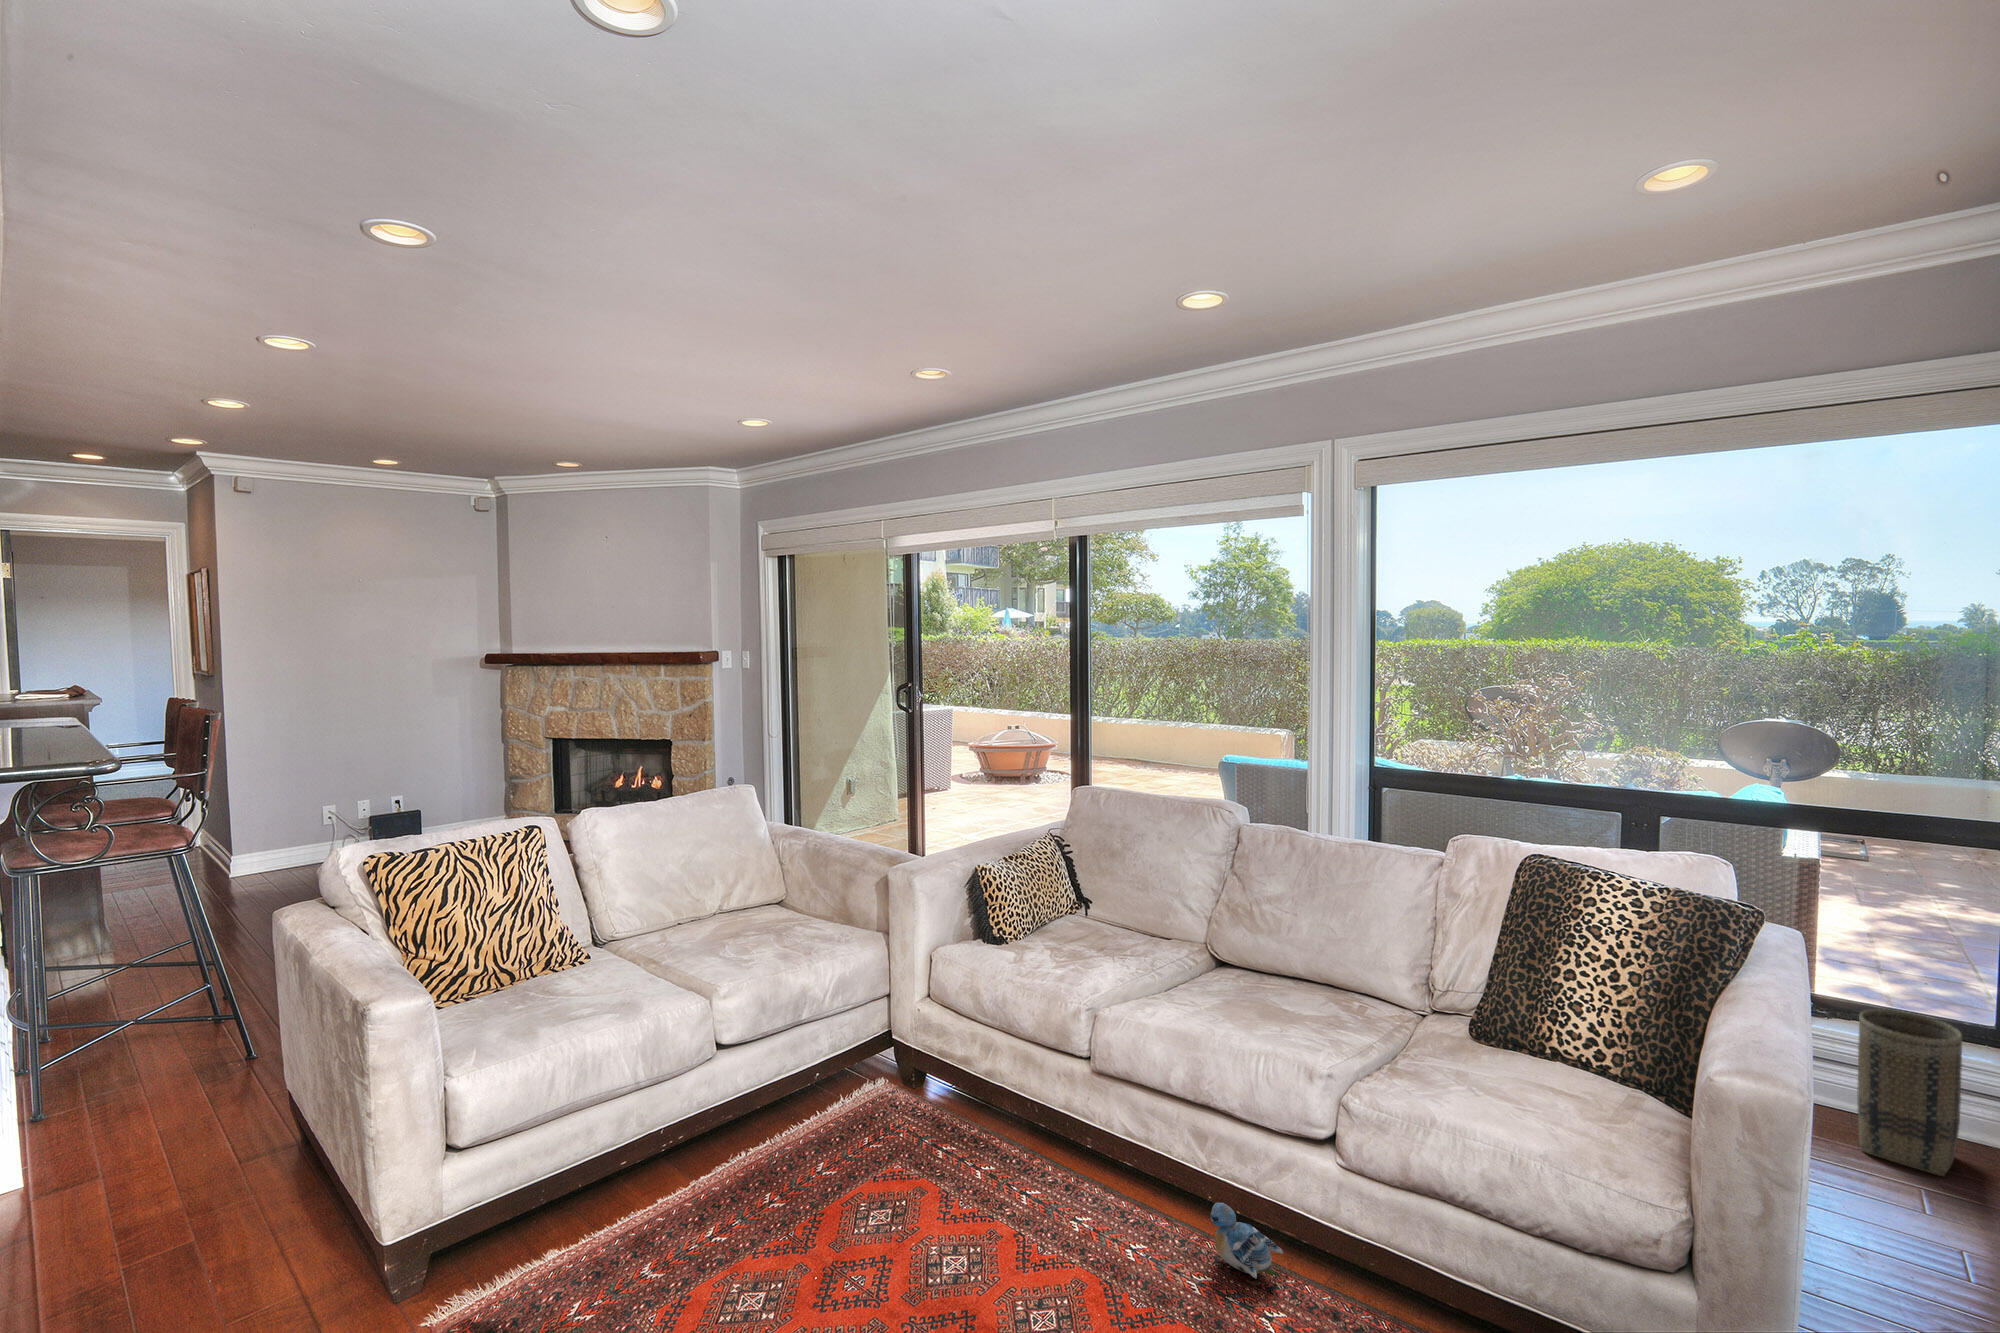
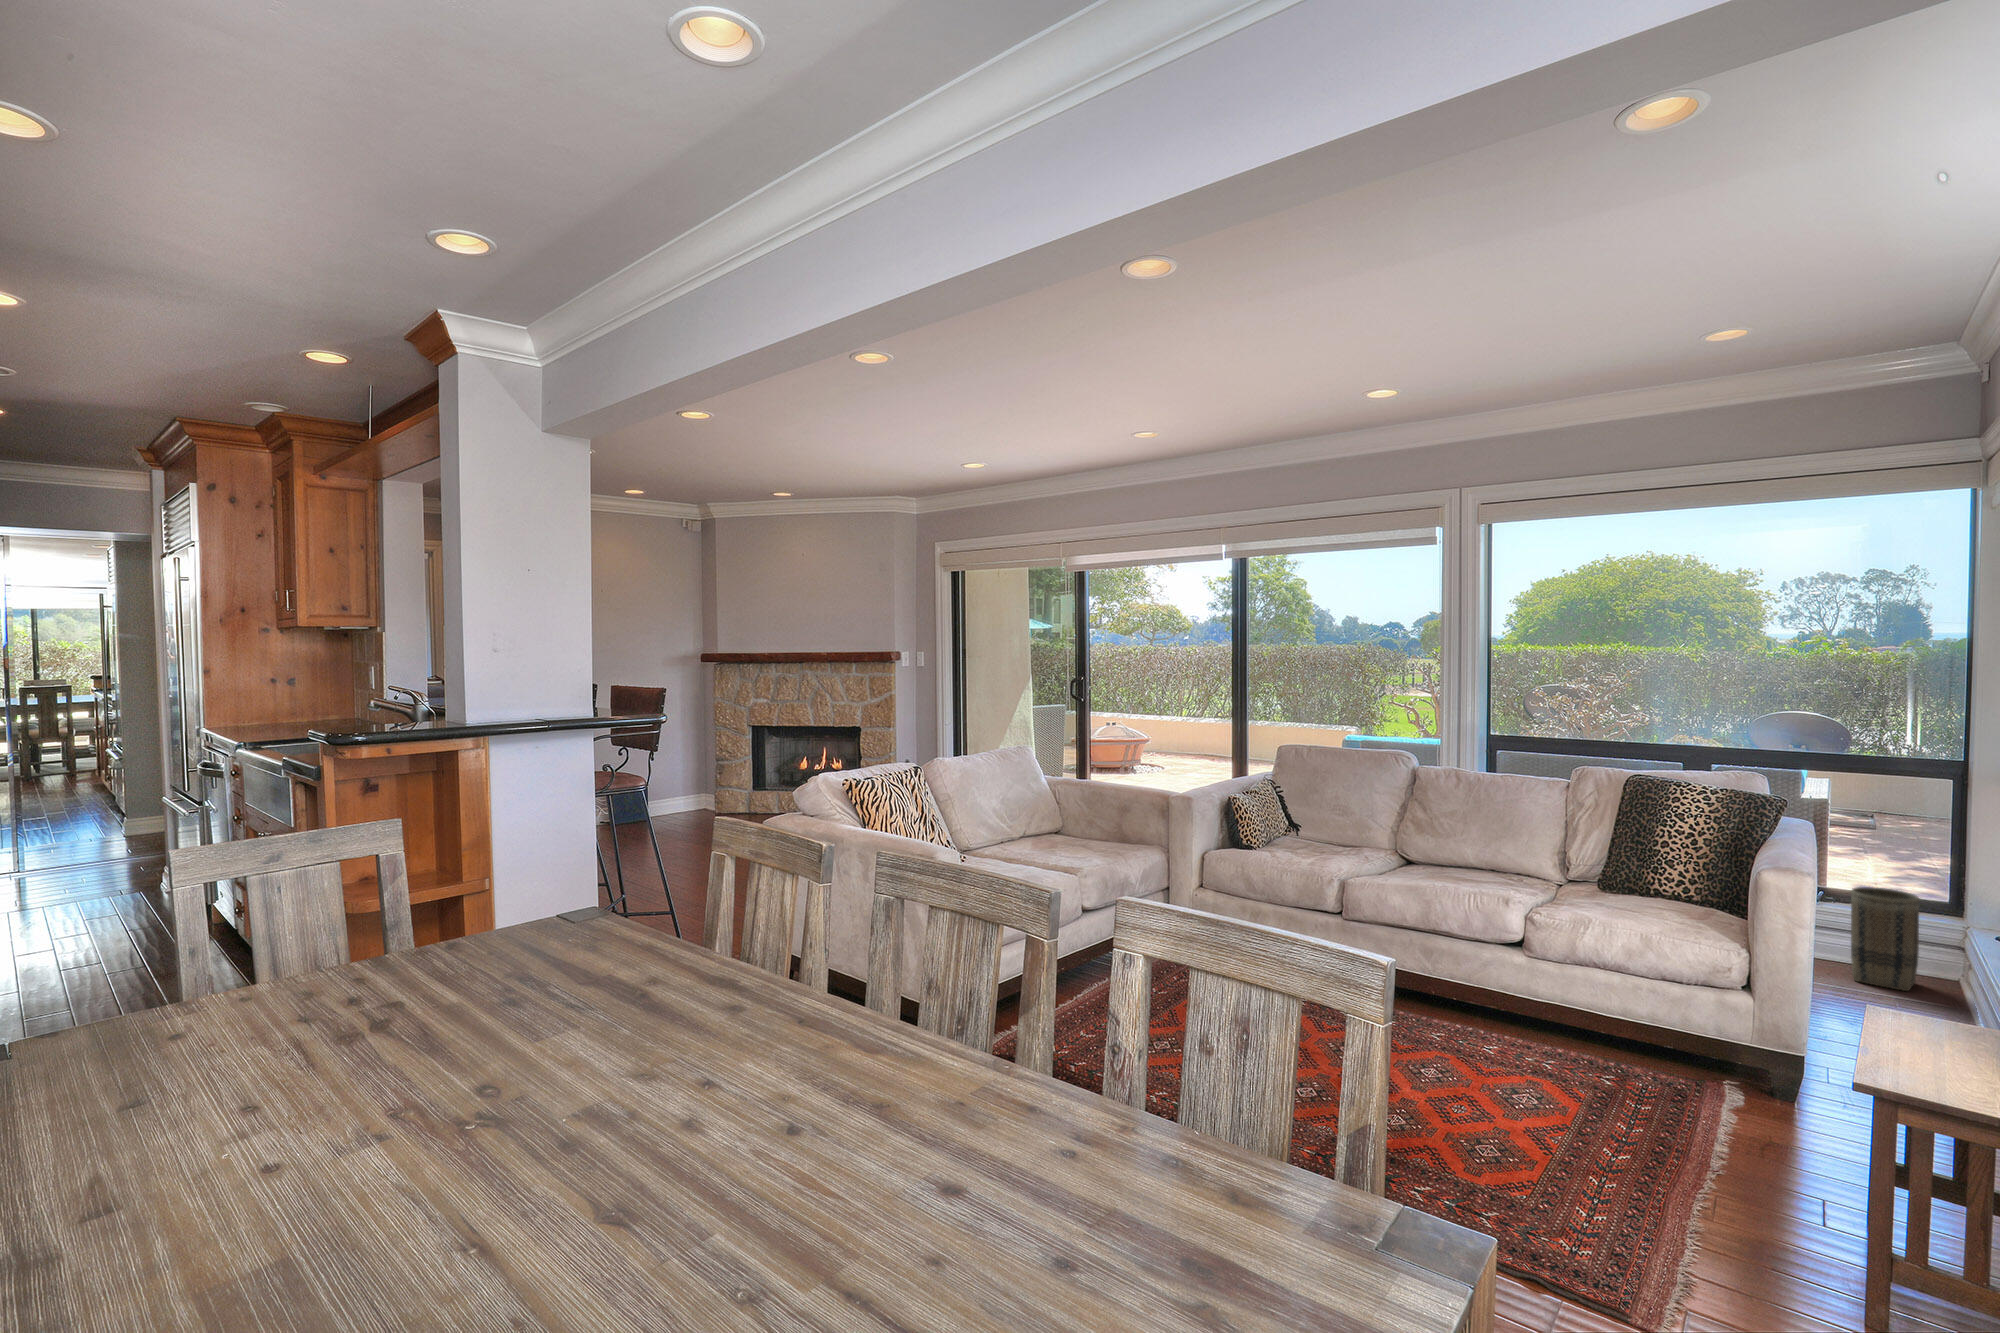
plush toy: present [1210,1203,1283,1278] -> none [1437,985,1488,1025]

